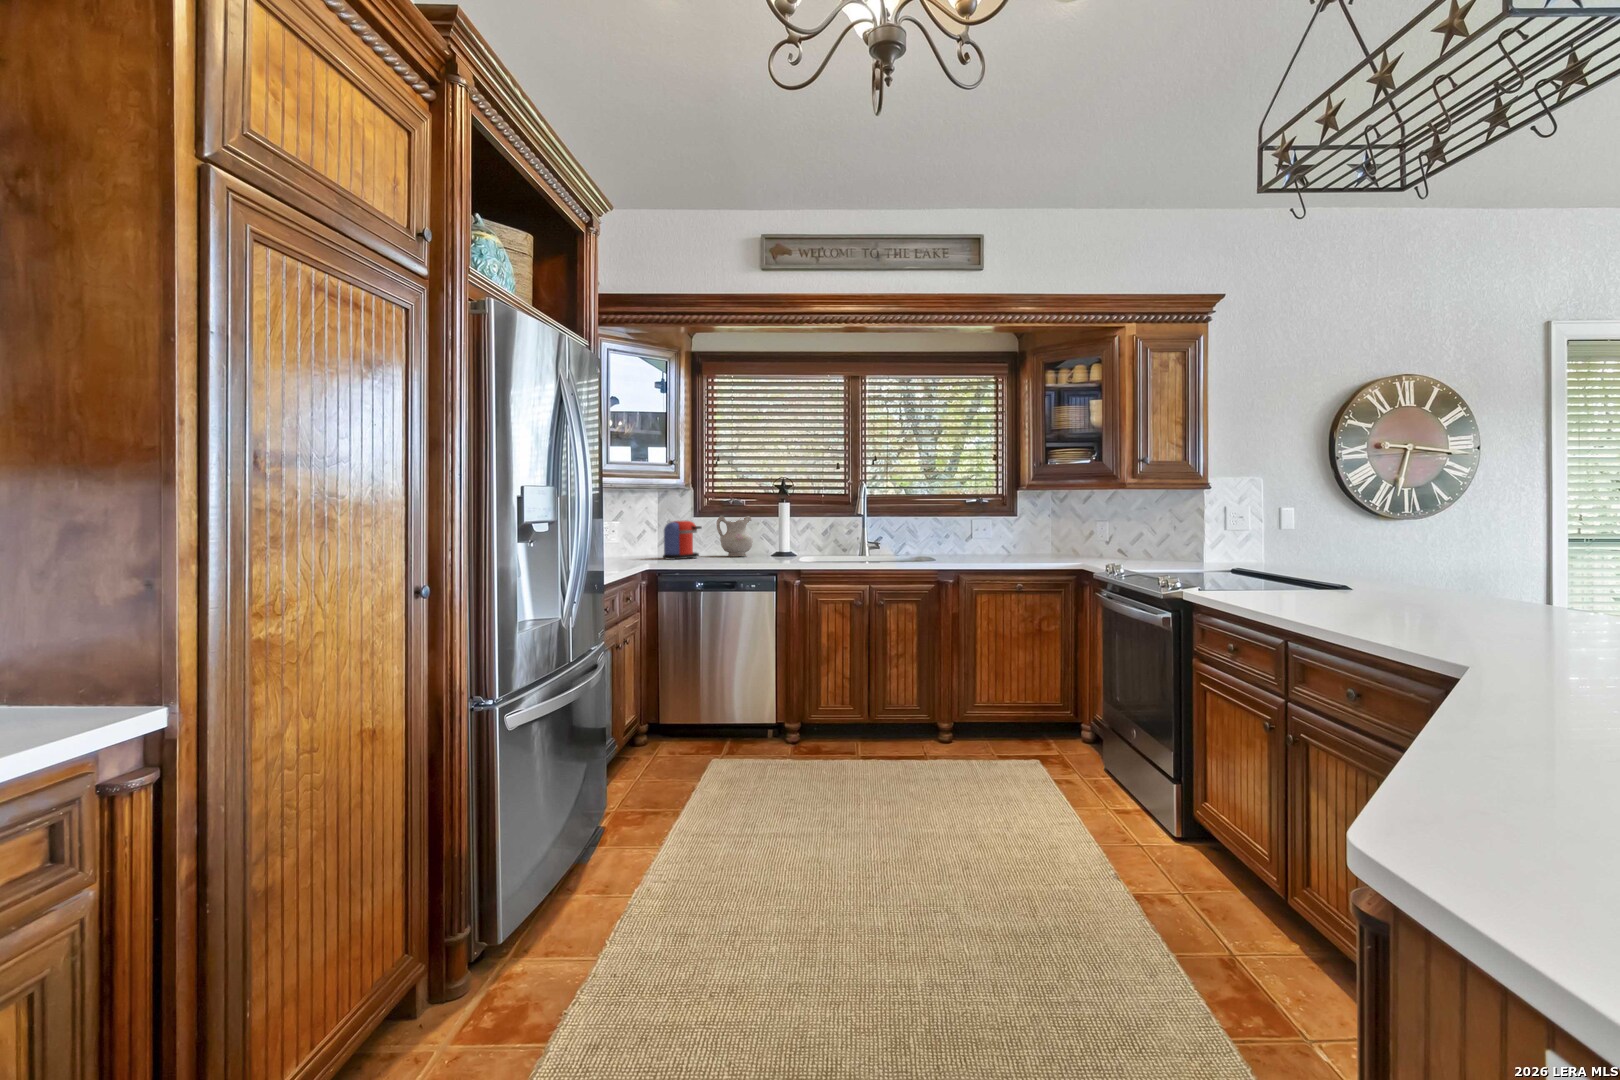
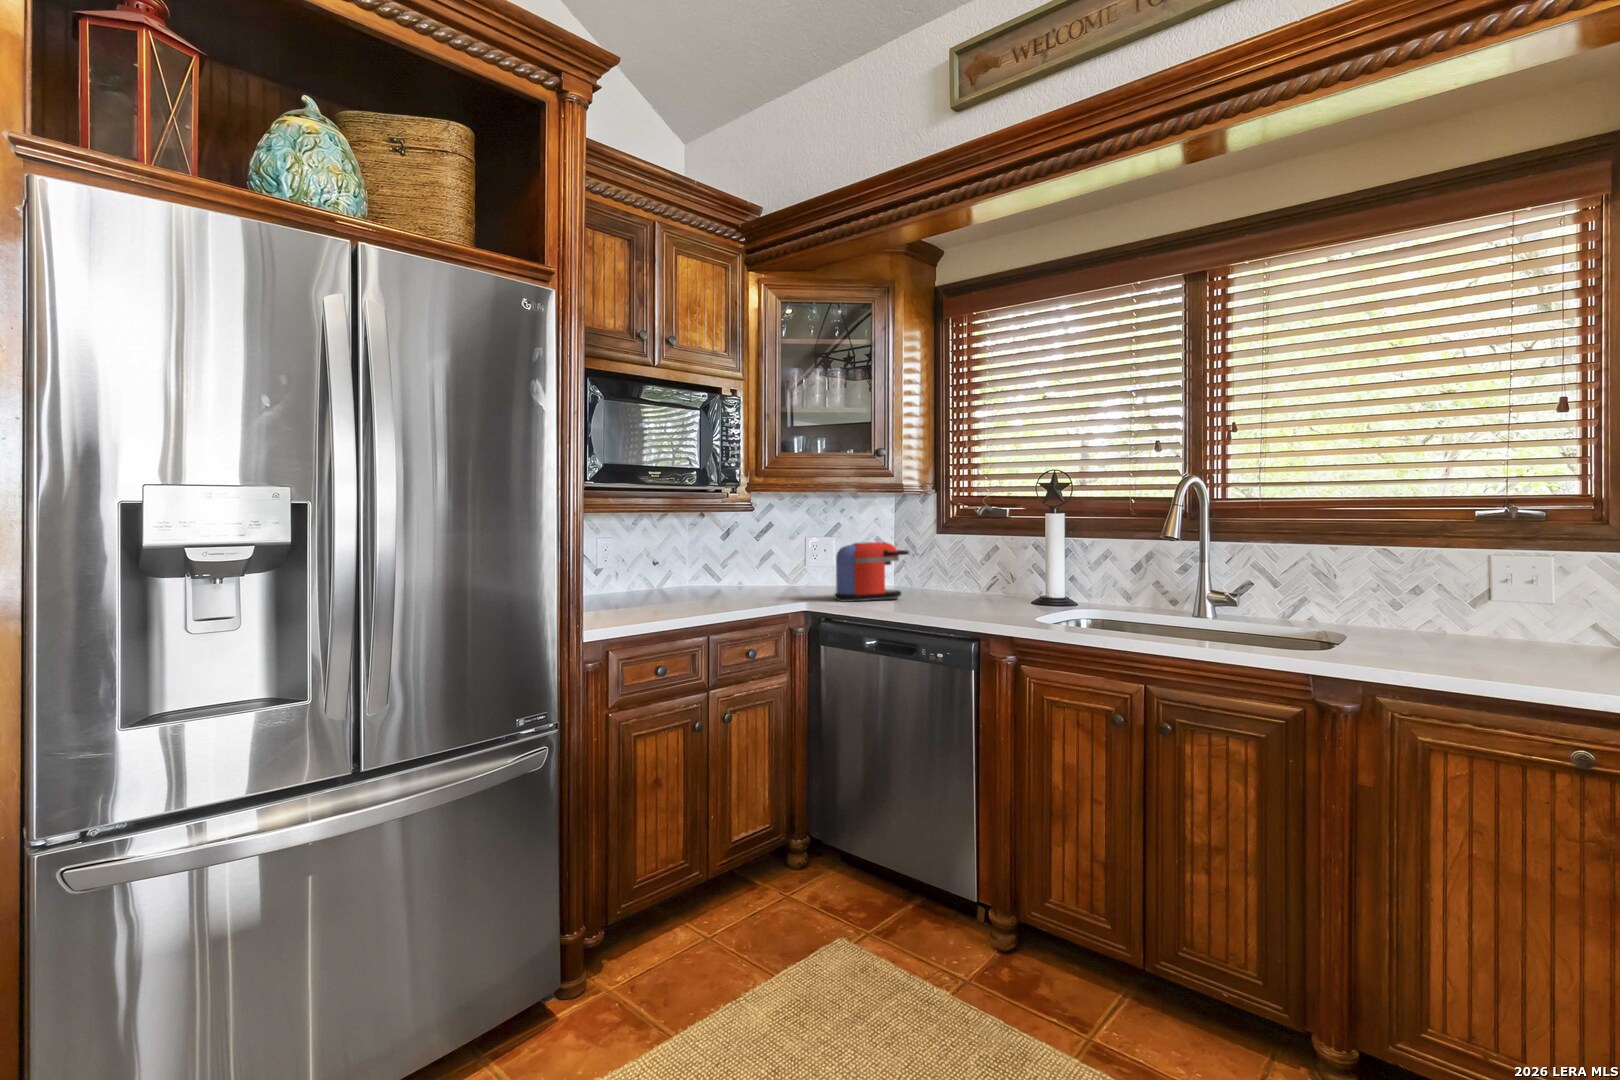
ceramic pitcher: present [716,515,753,557] -> none [952,533,1011,599]

